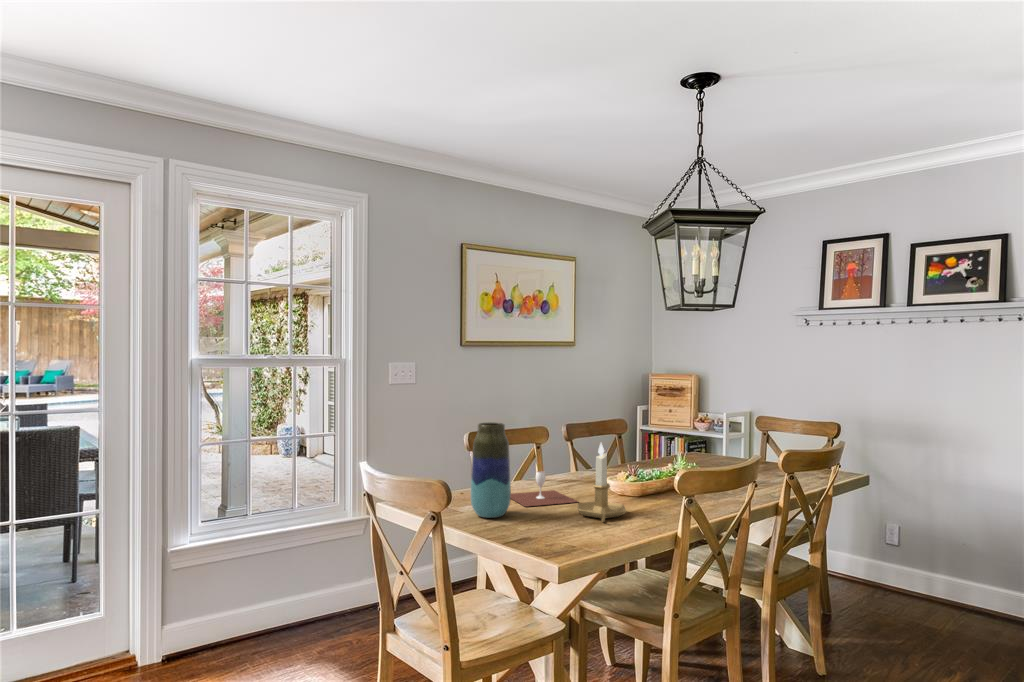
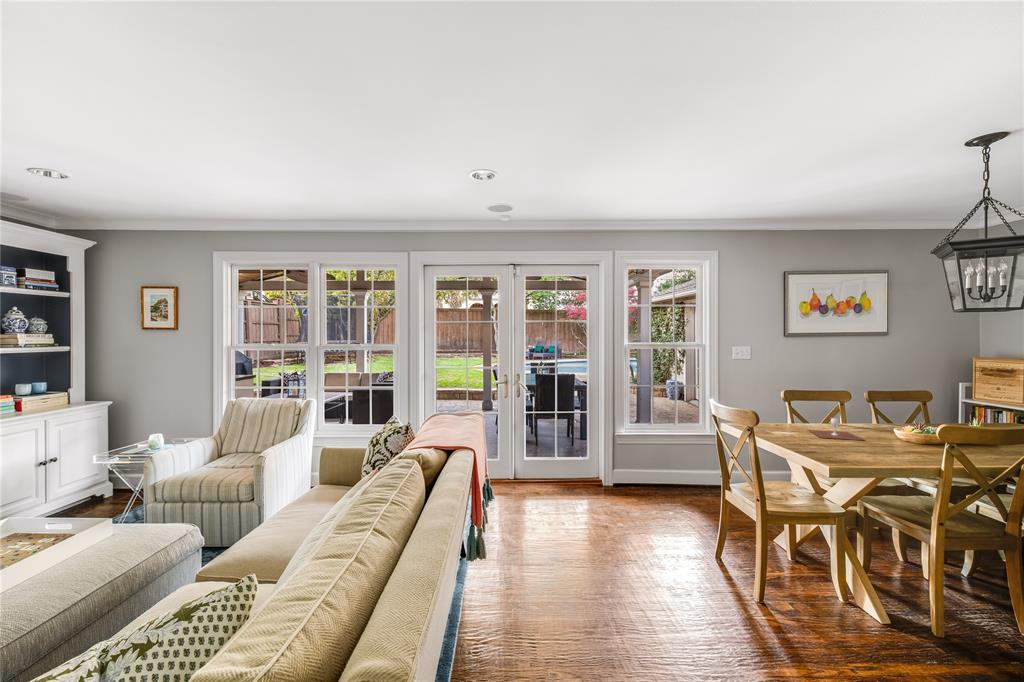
vase: present [470,422,511,518] -> none [779,384,808,440]
candlestick: present [577,443,626,522] -> none [859,401,901,453]

